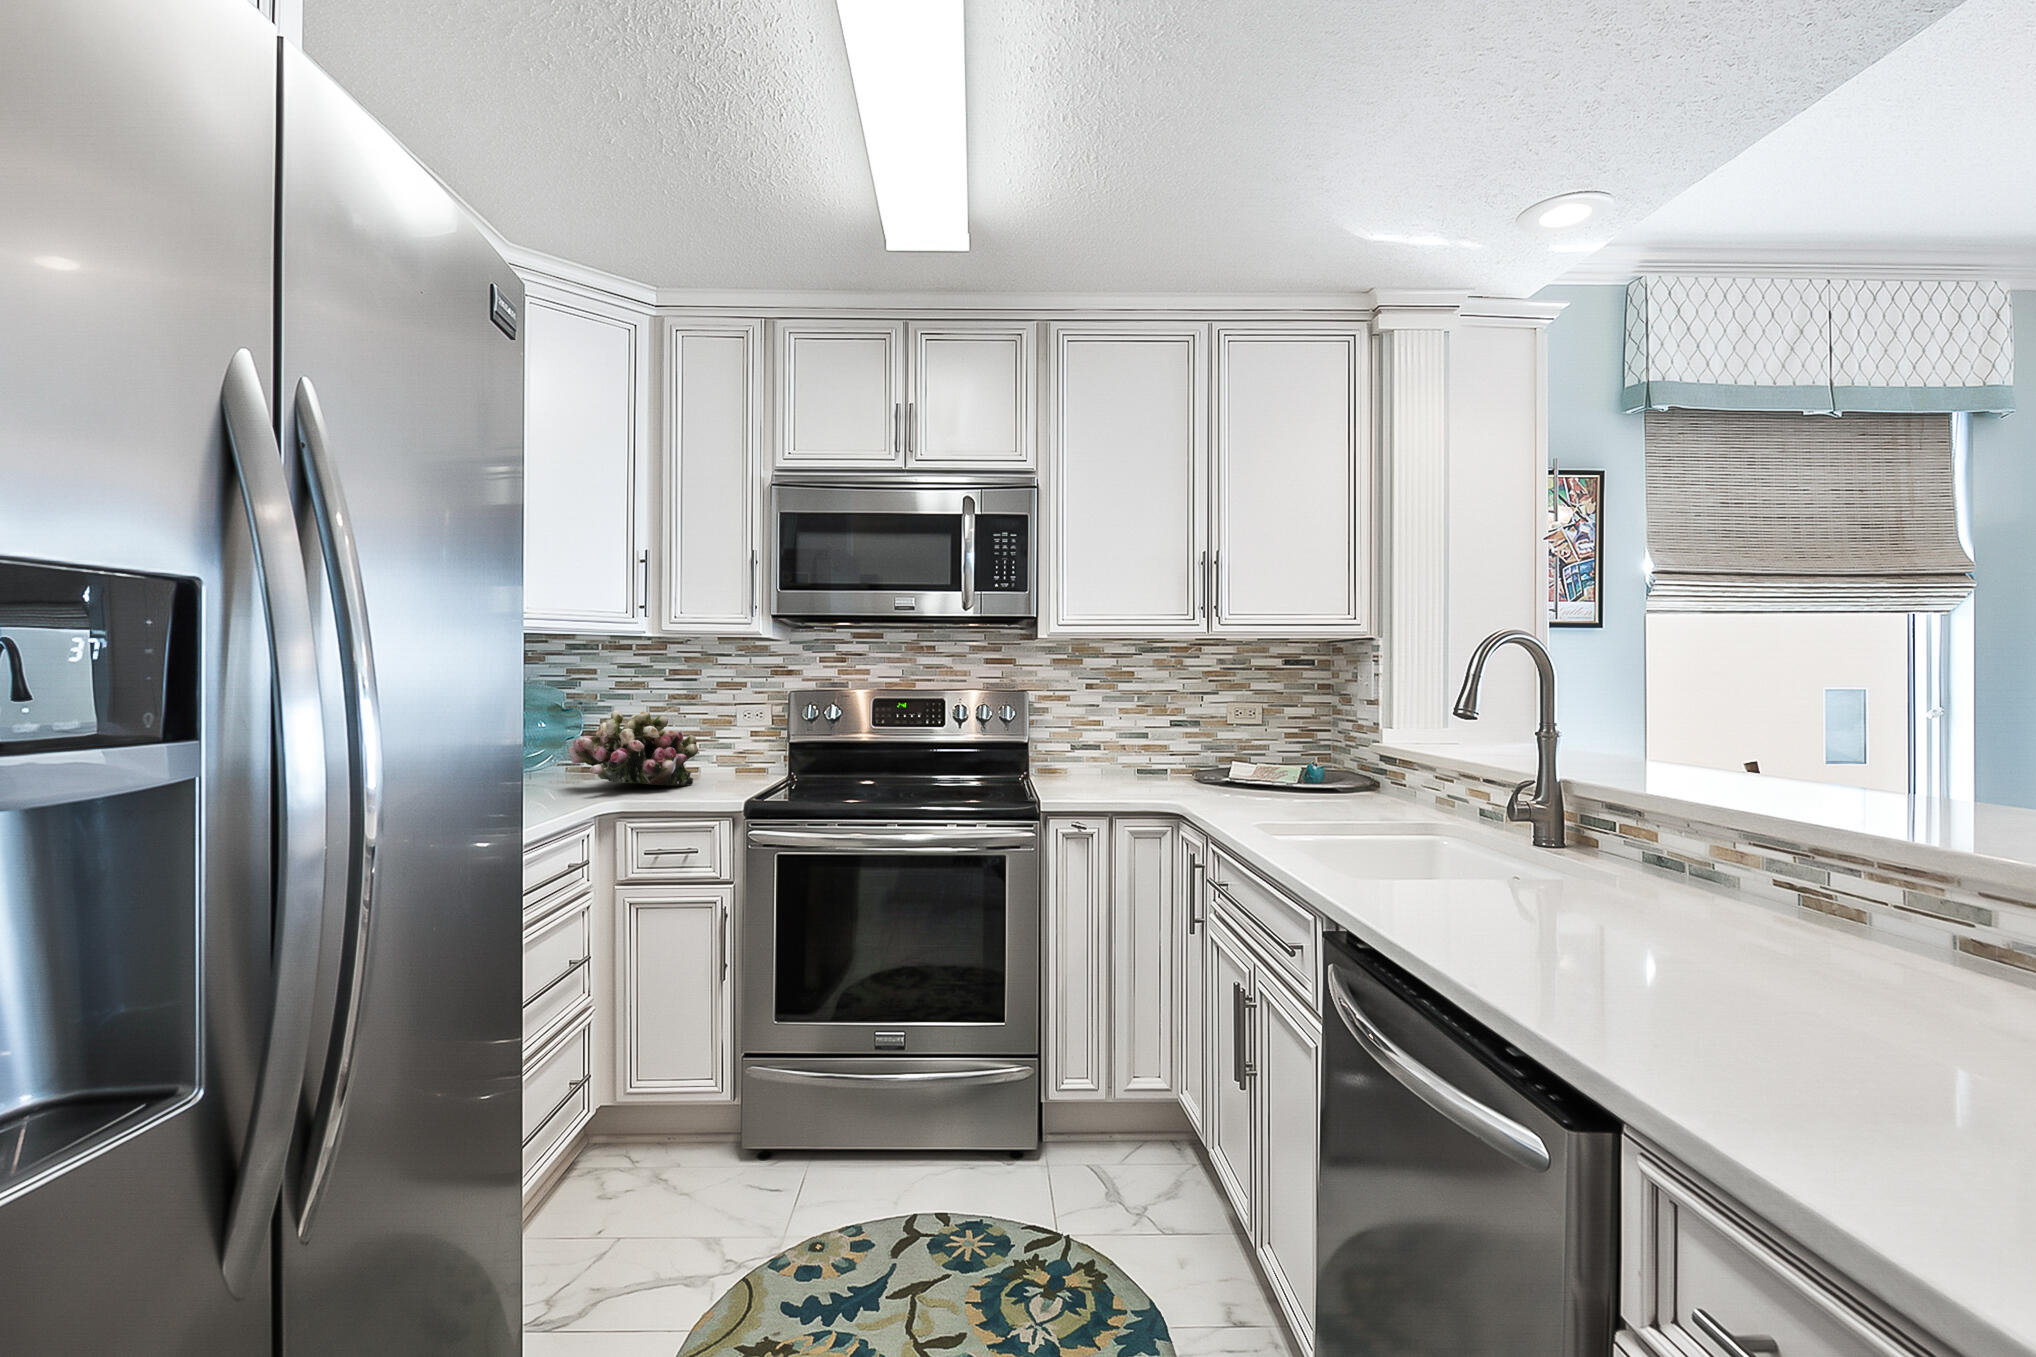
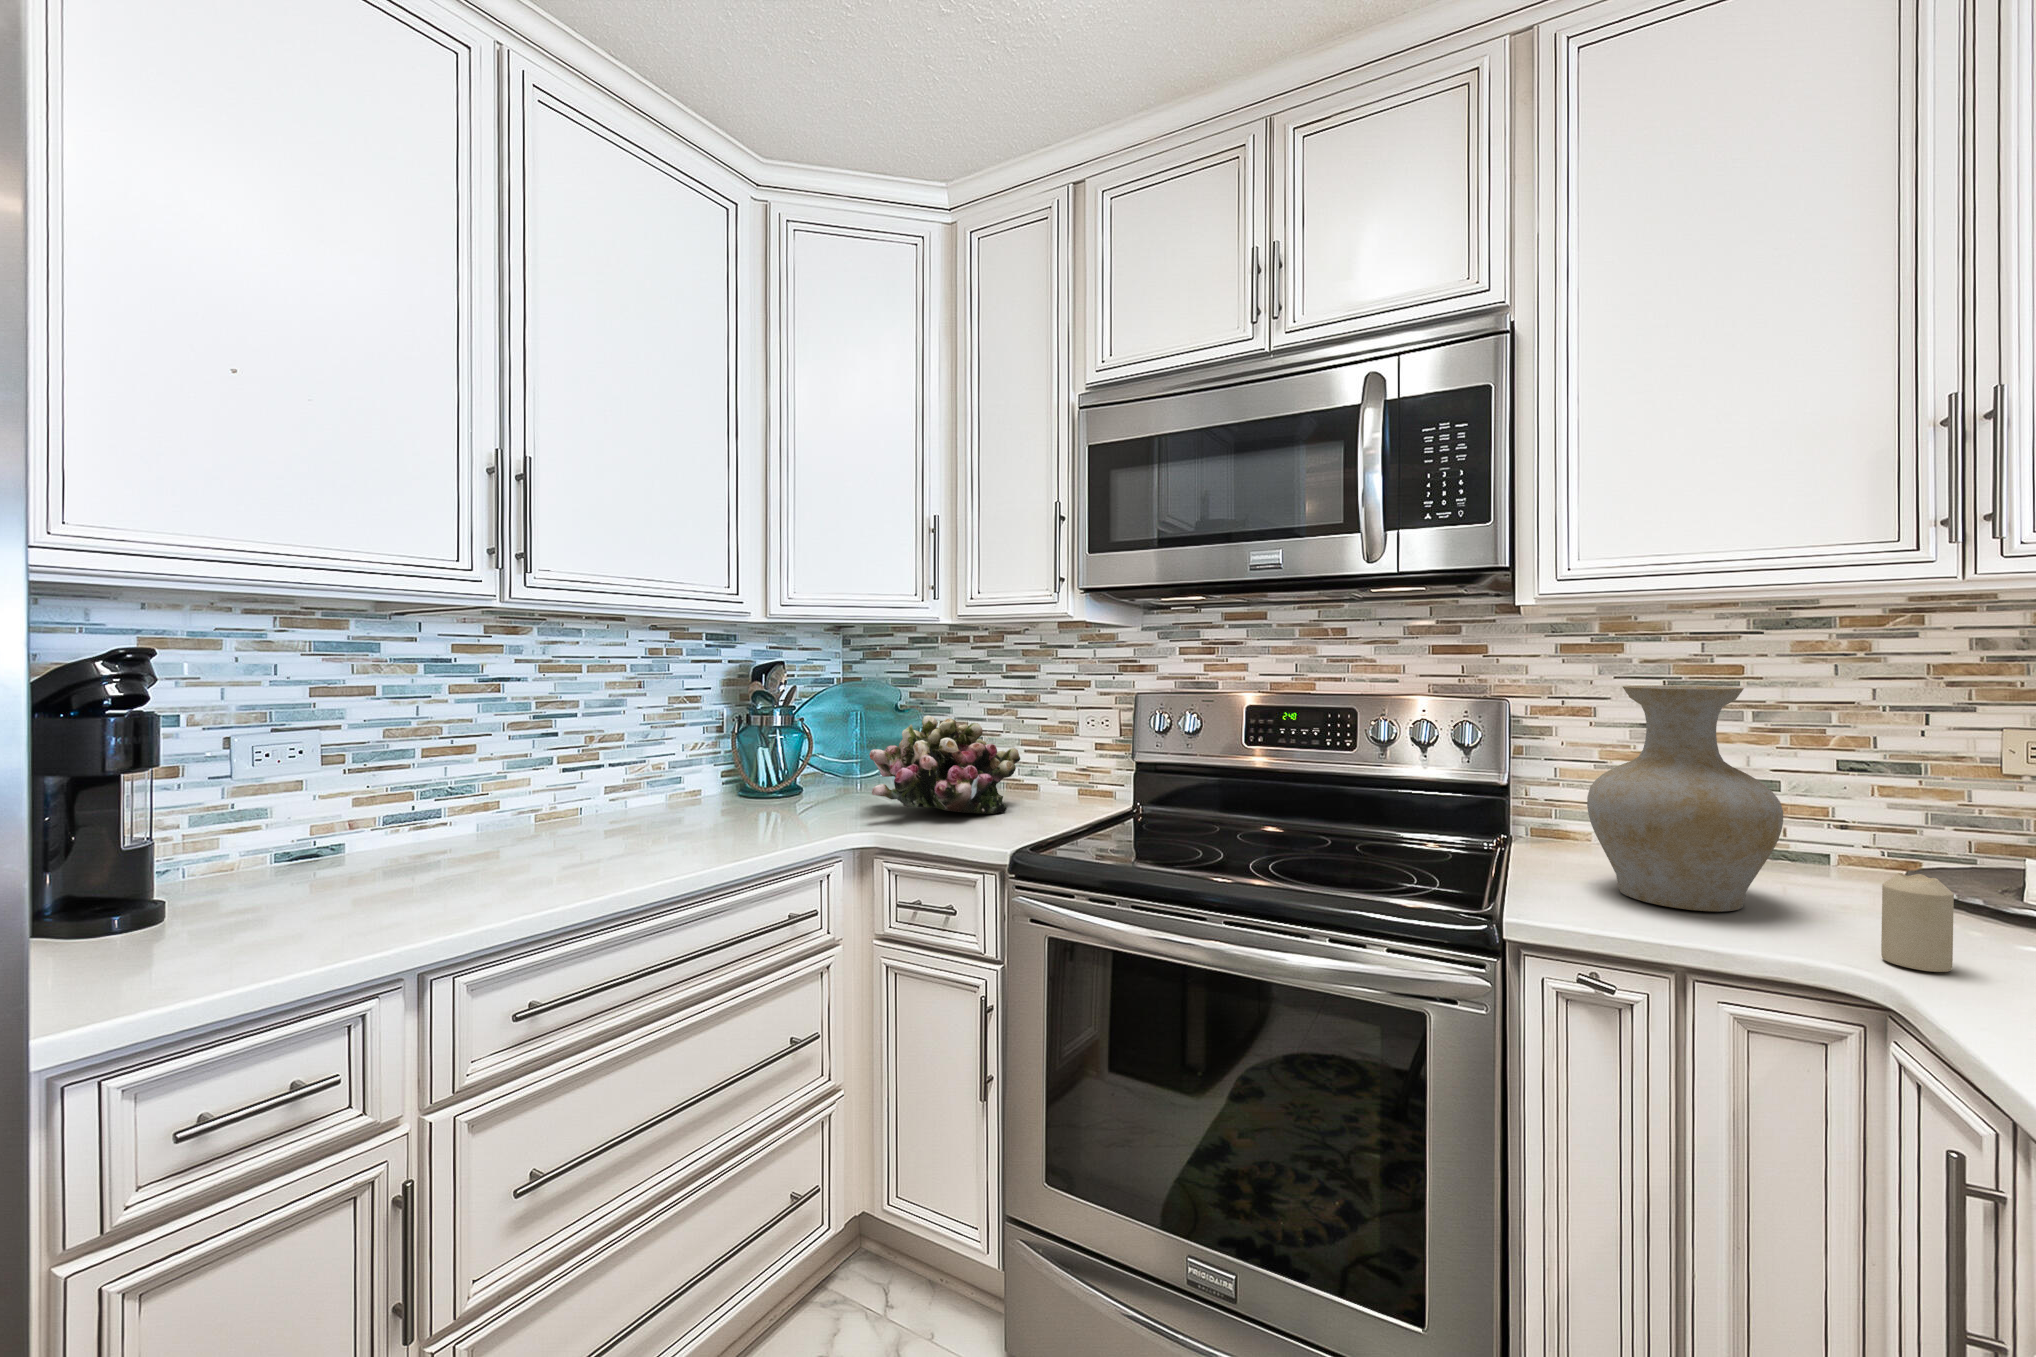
vase: none [1071,682,1148,790] -> present [1587,685,1783,911]
candle: none [1179,759,1200,798] -> present [1881,873,1954,972]

